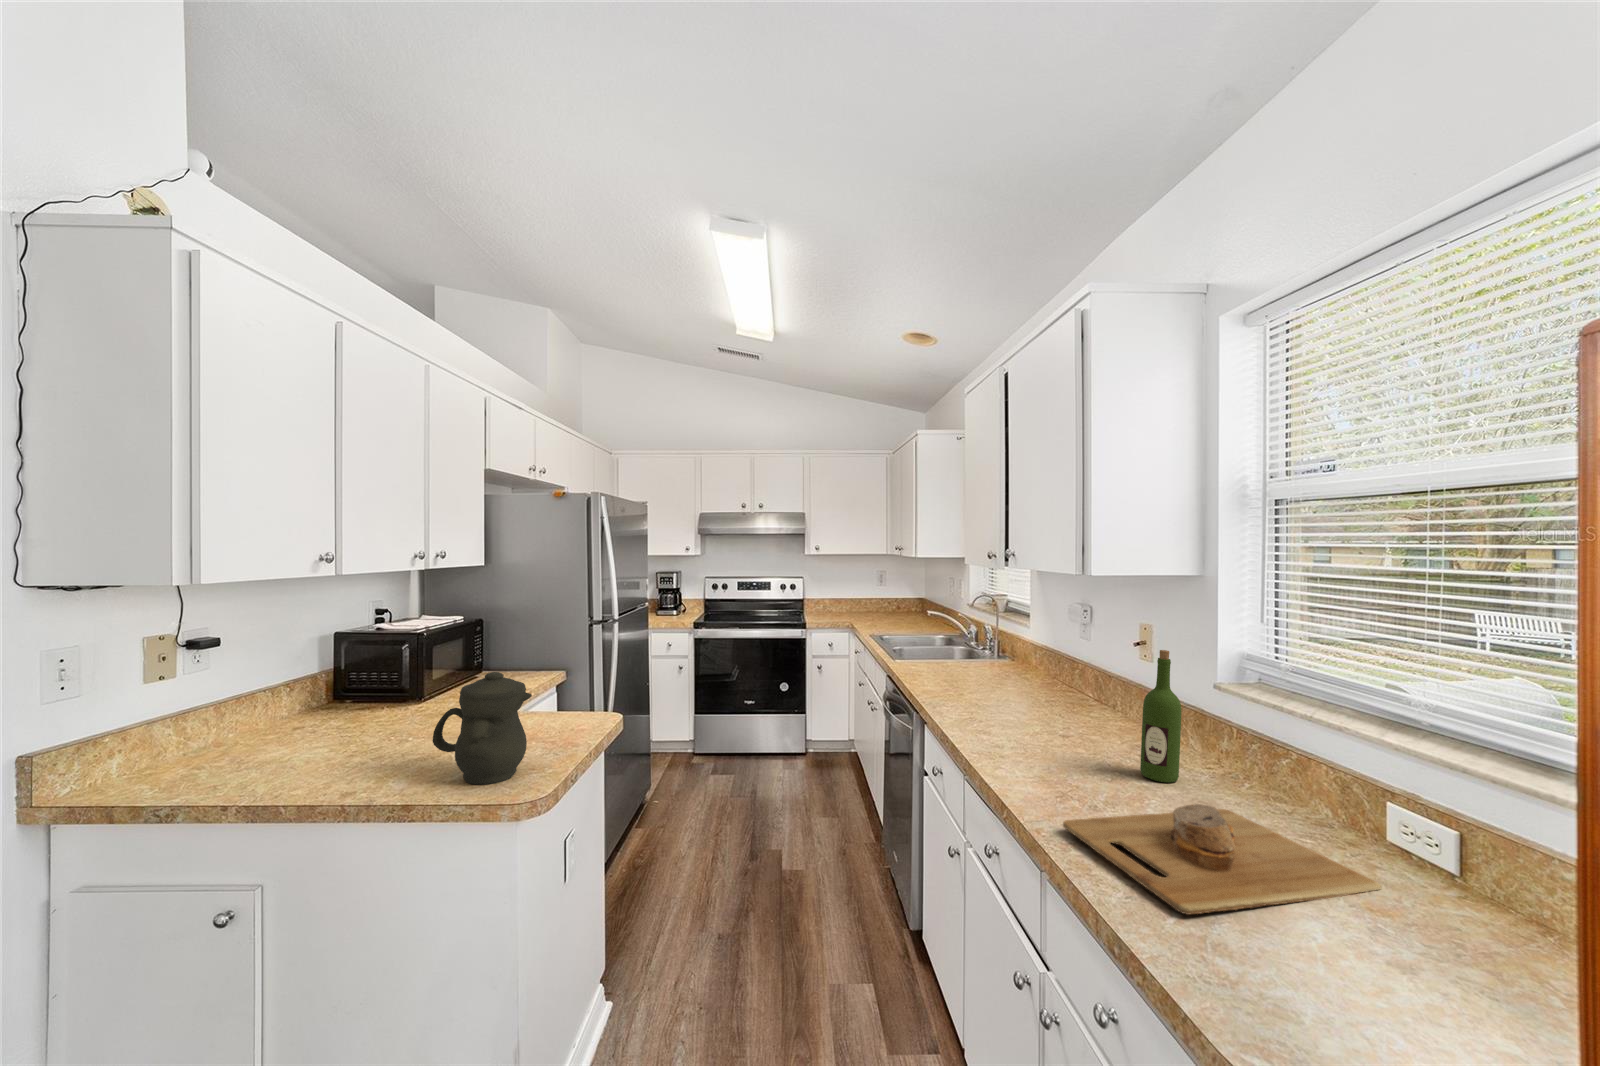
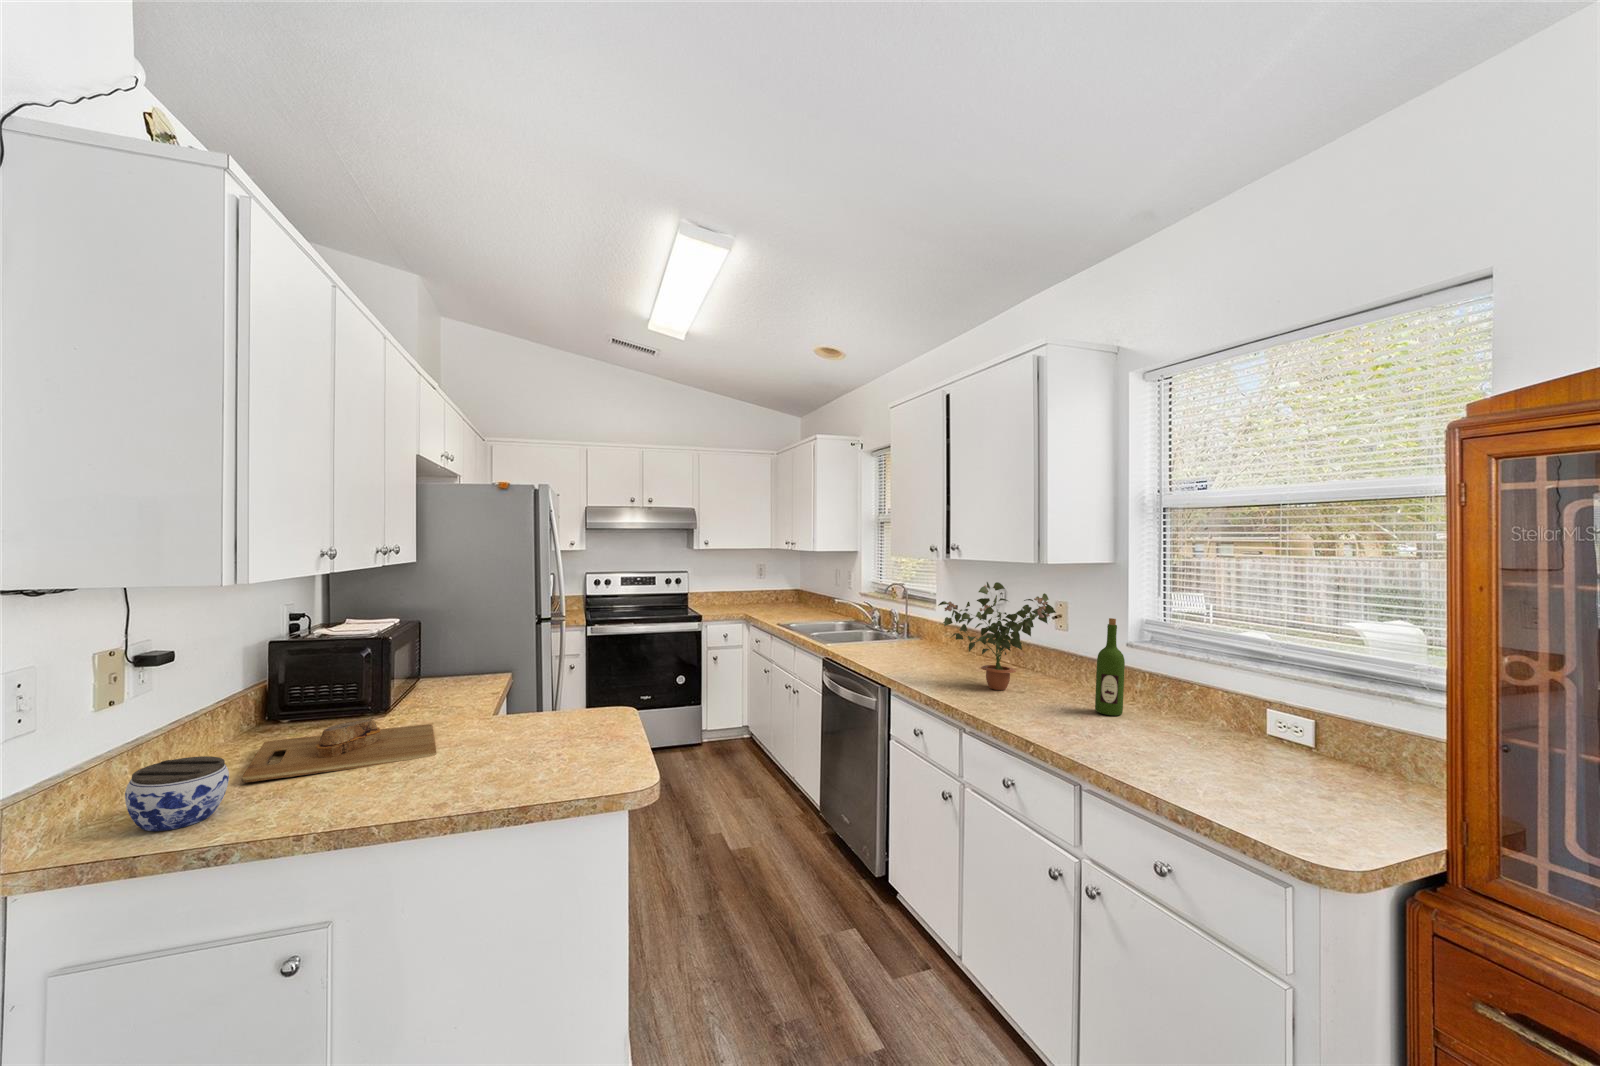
potted plant: none [971,596,1116,732] -> present [938,582,1056,690]
teapot: present [433,672,532,785] -> none [516,668,620,781]
jar: none [128,726,215,787] -> present [125,756,229,831]
cutting board: present [1063,804,1381,915] -> present [242,719,436,783]

